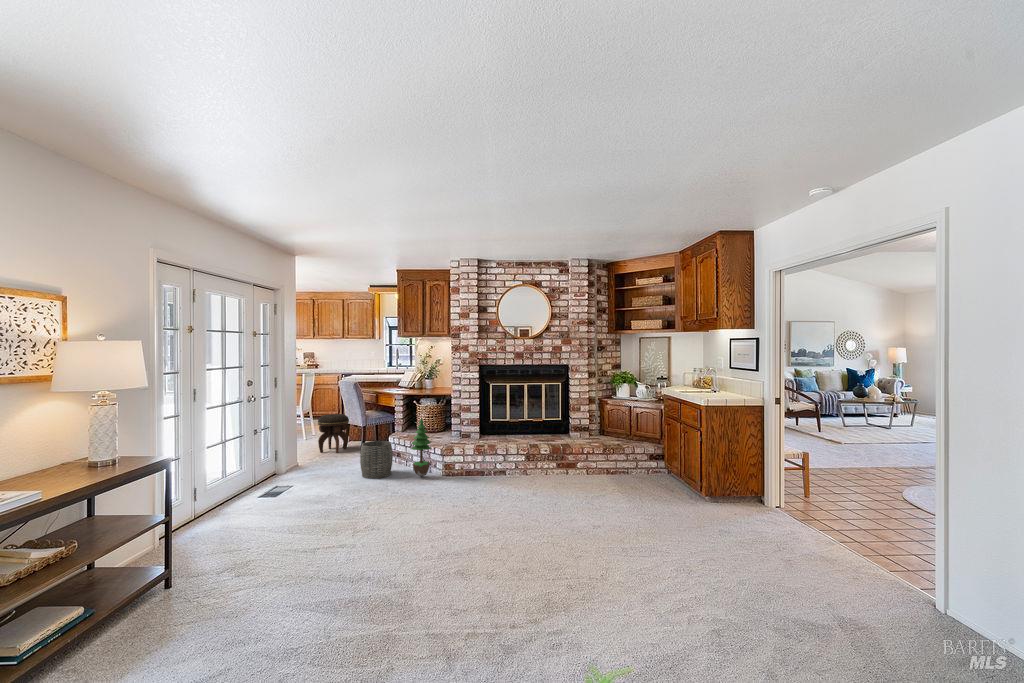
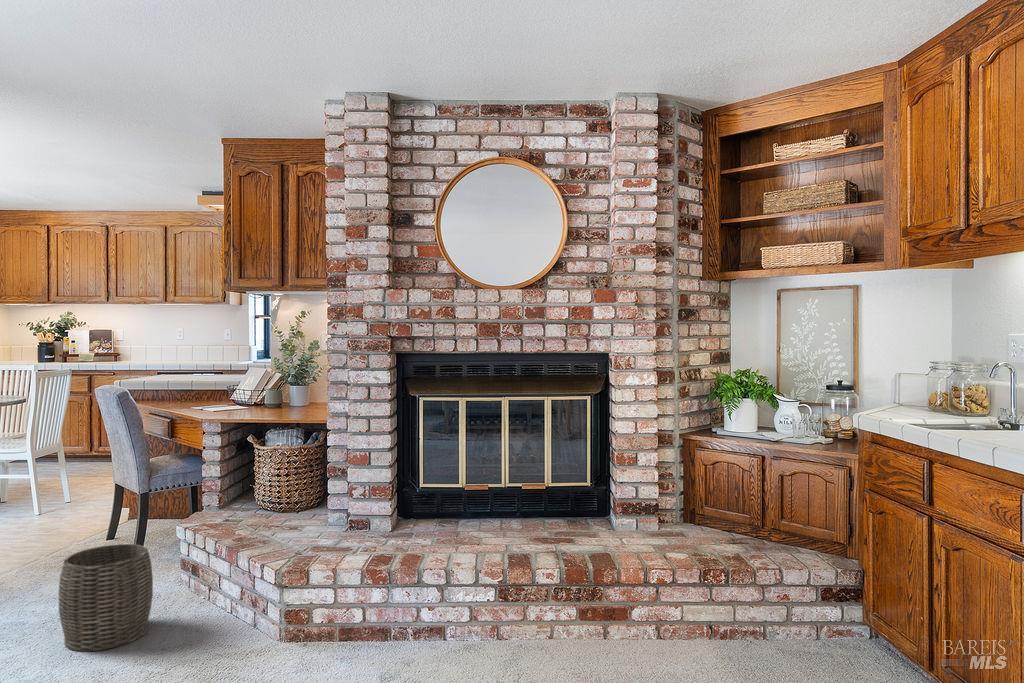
footstool: present [318,414,349,453] -> none [30,464,109,556]
potted tree: present [411,418,432,477] -> none [185,490,246,648]

